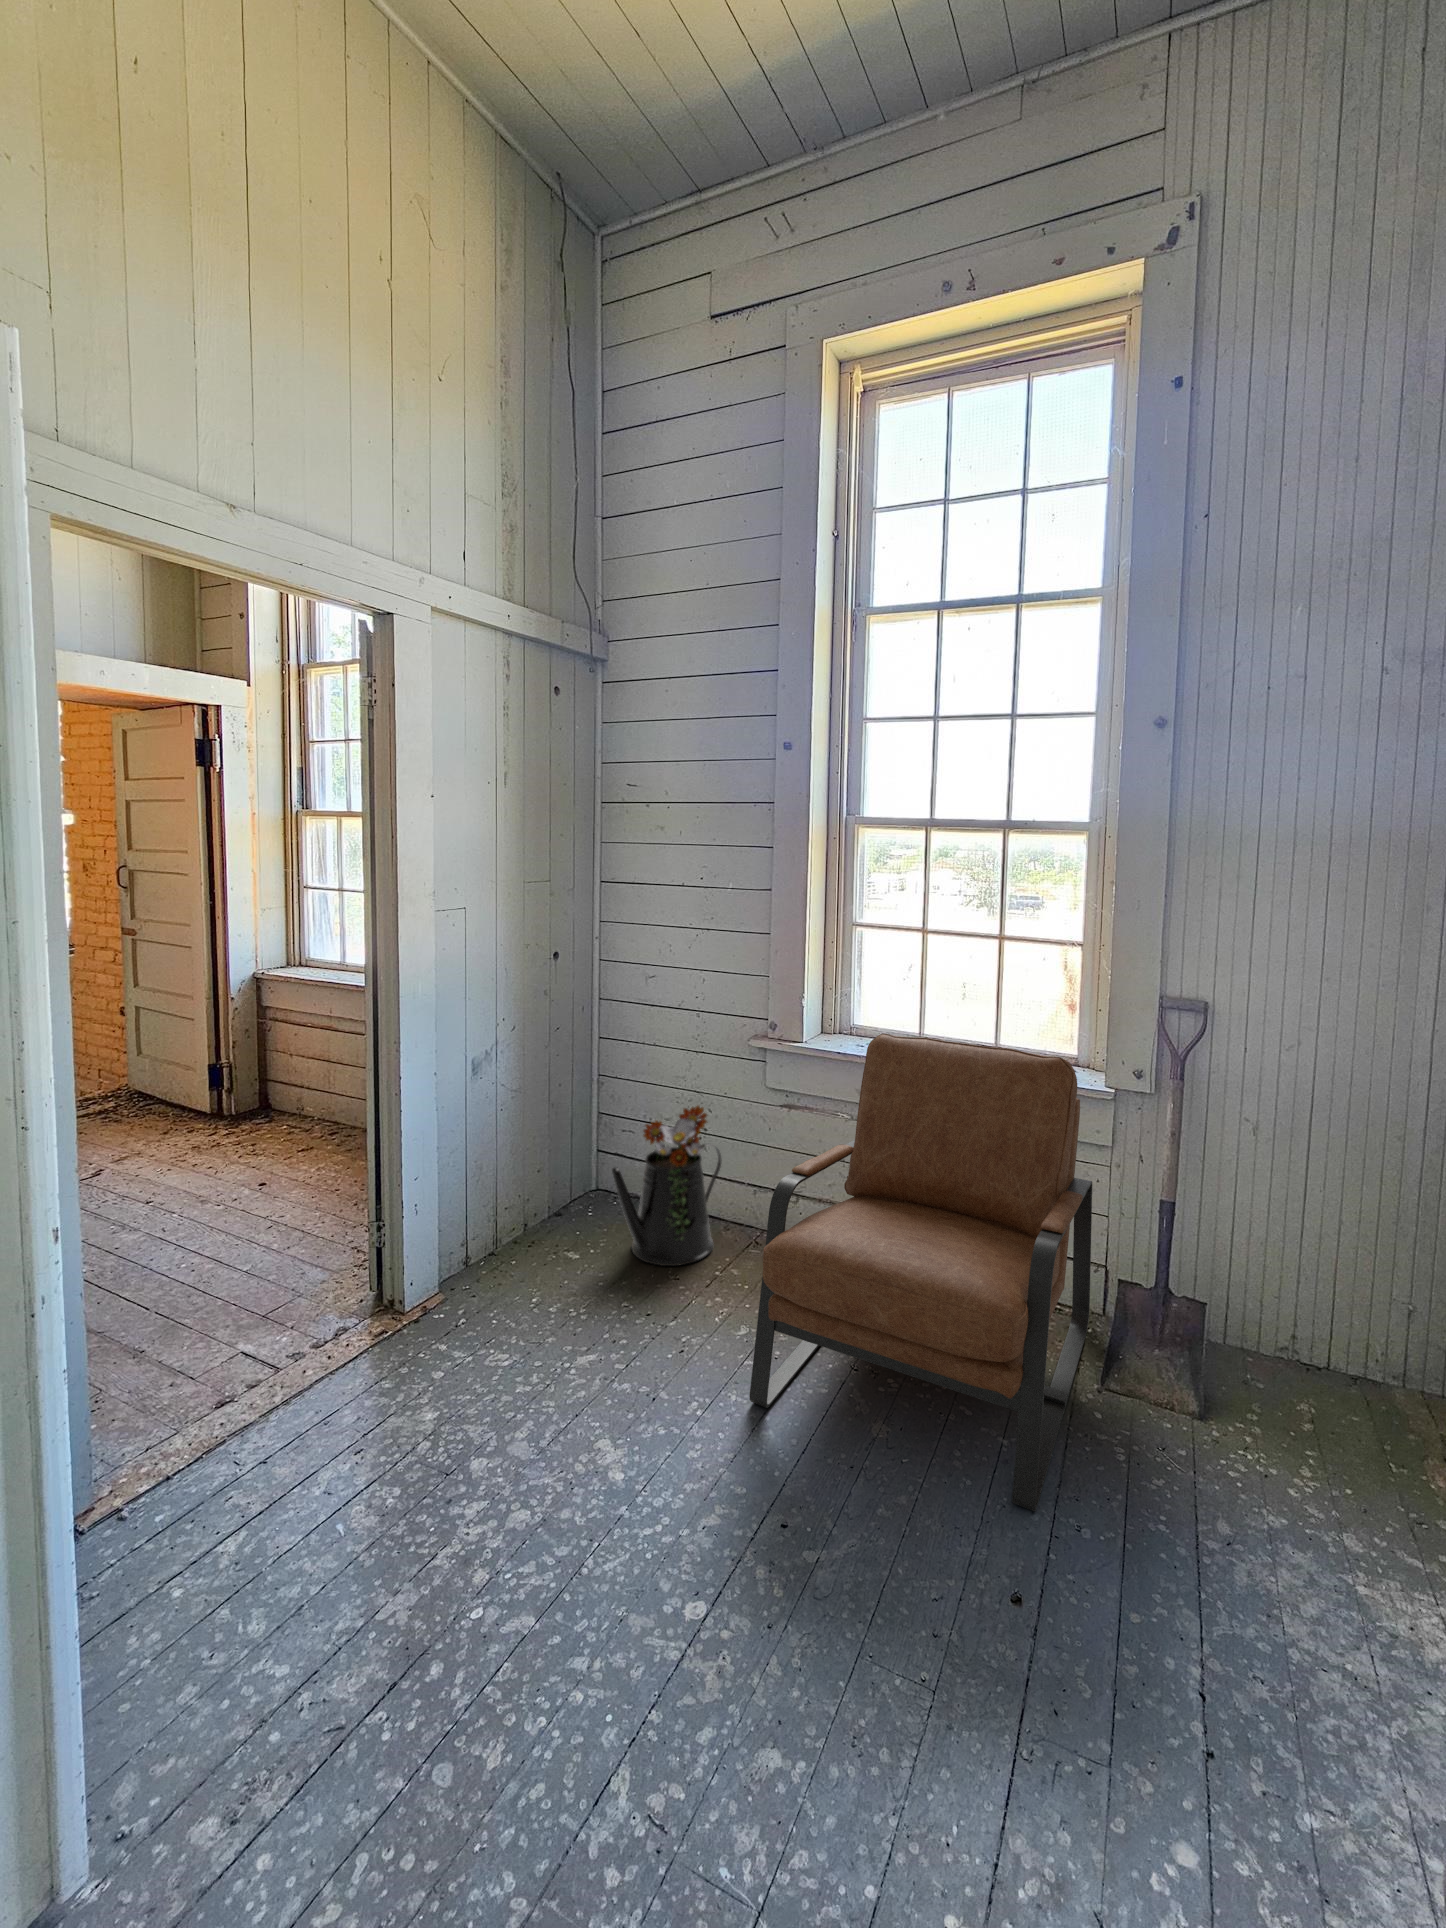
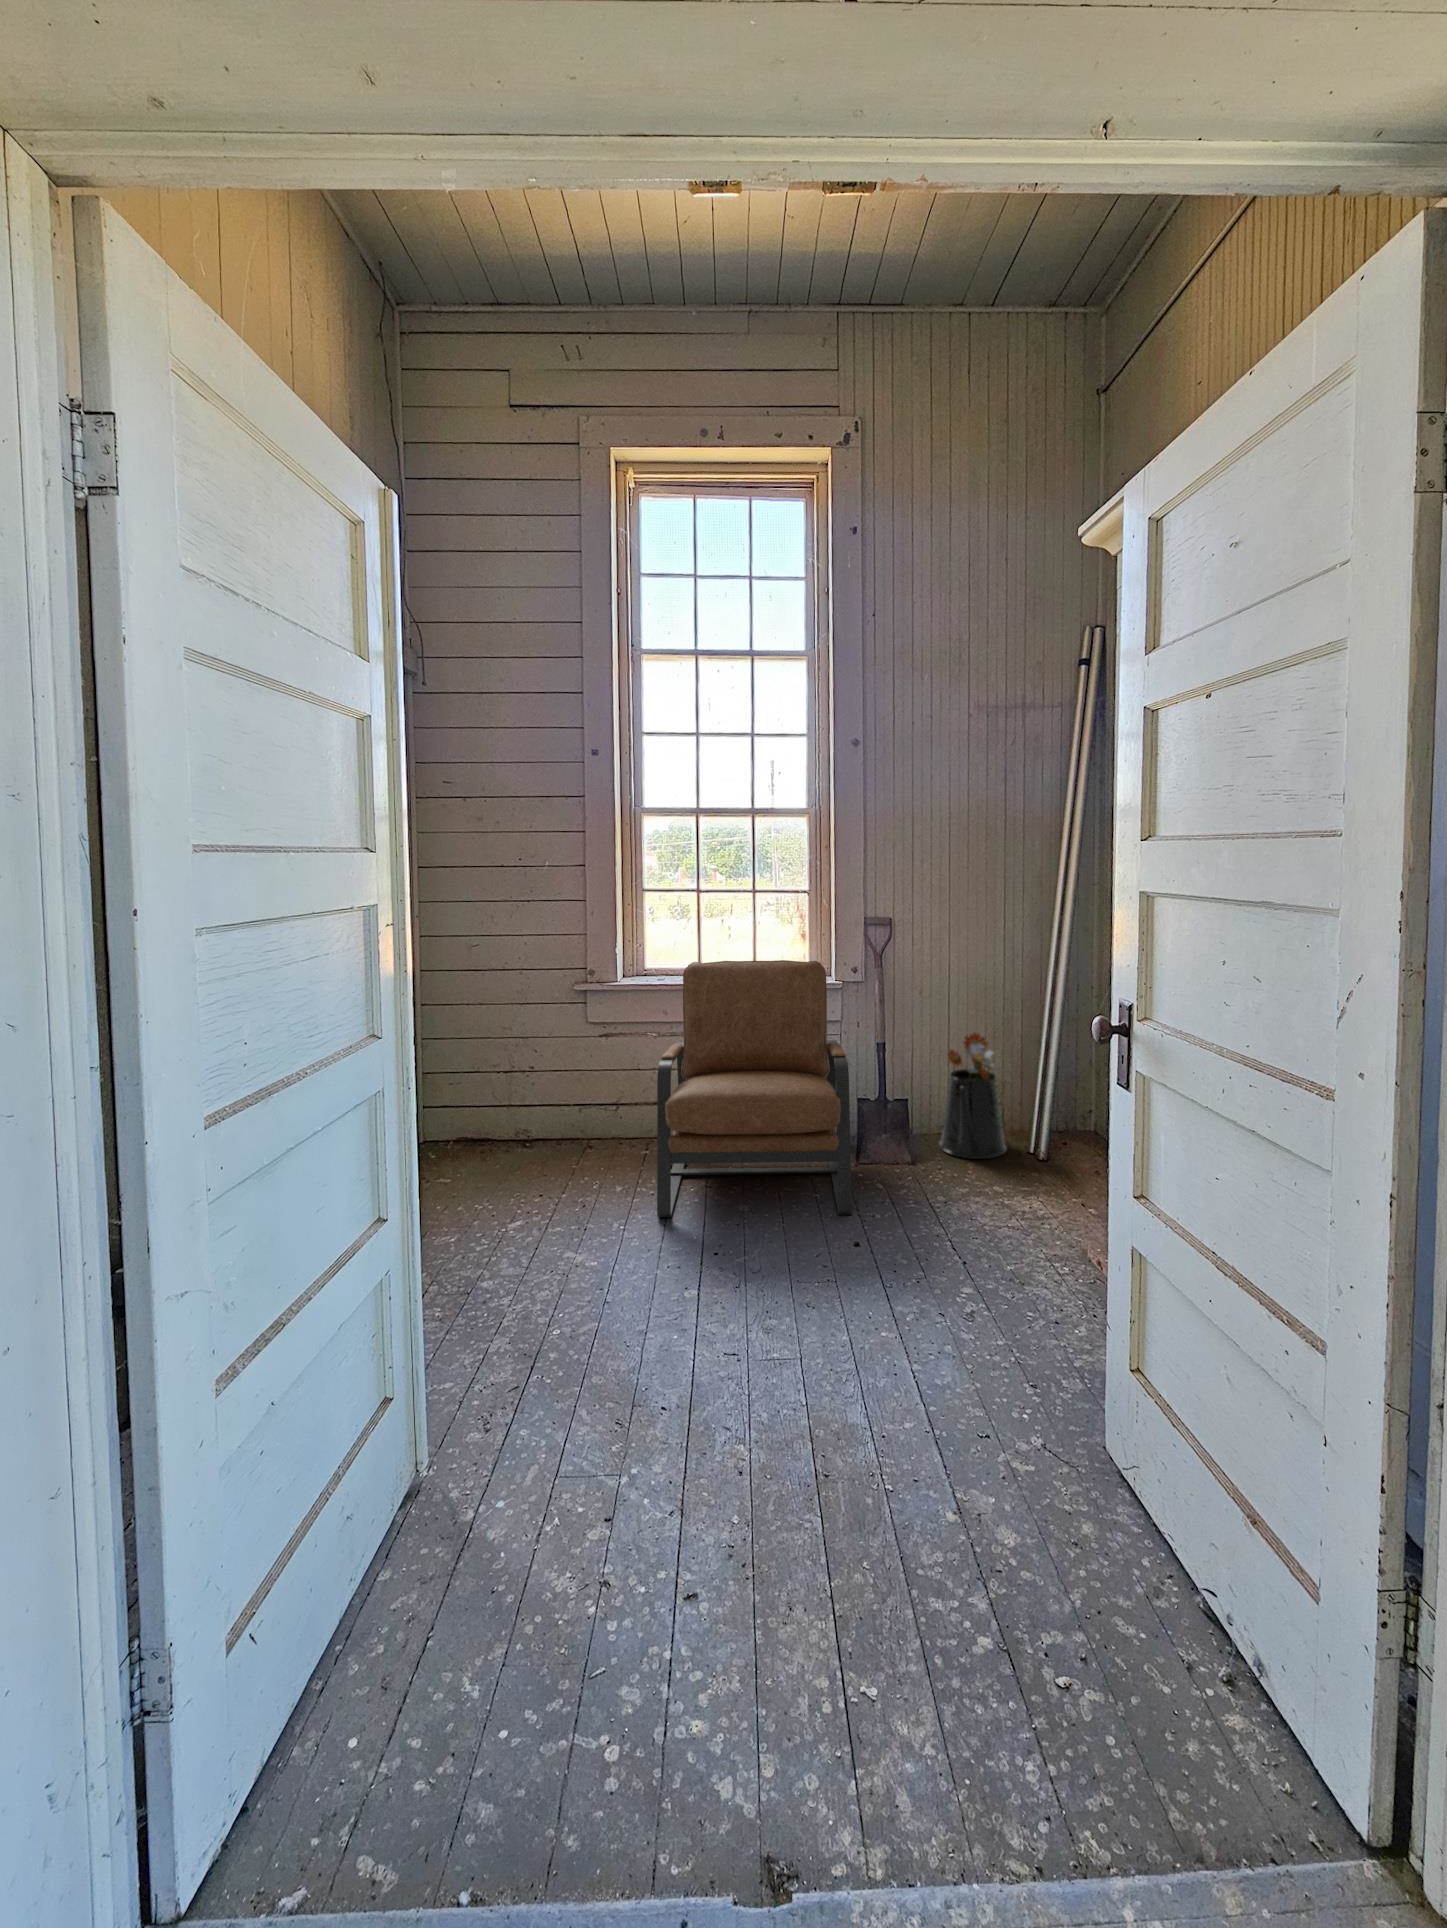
watering can: present [612,1106,721,1266] -> present [939,1033,1007,1159]

